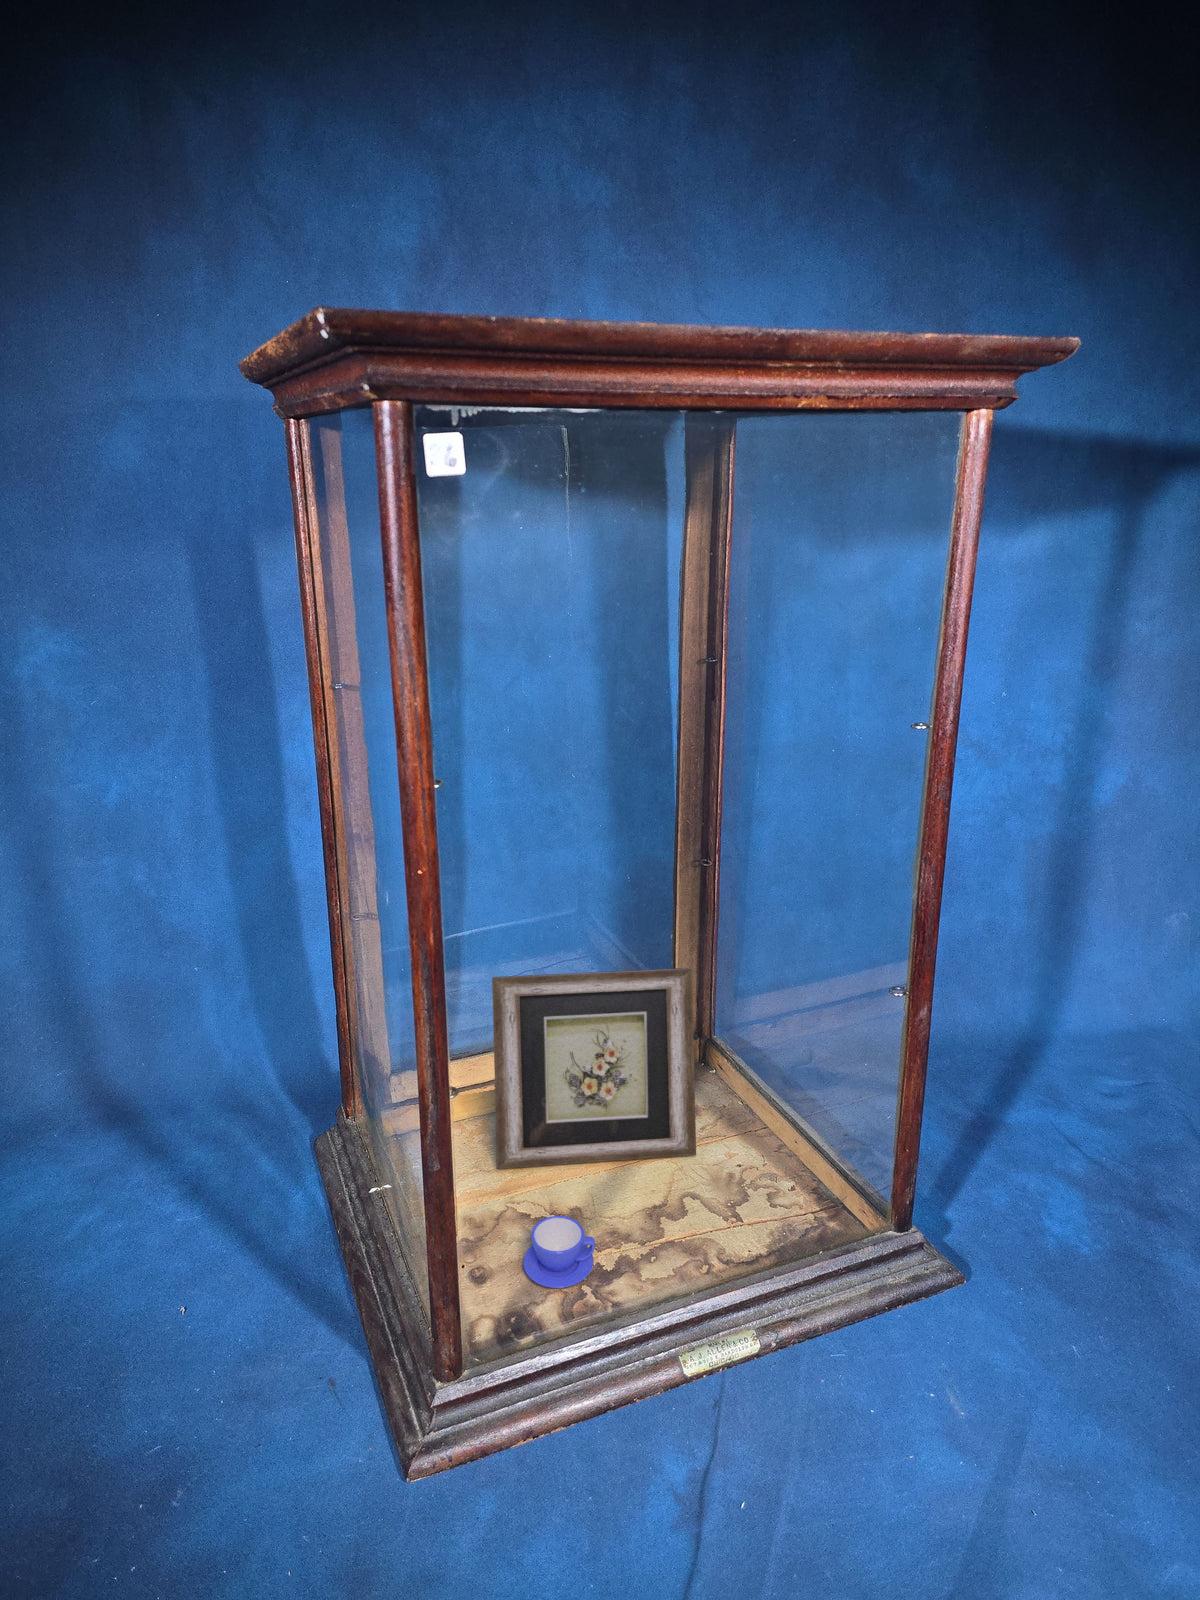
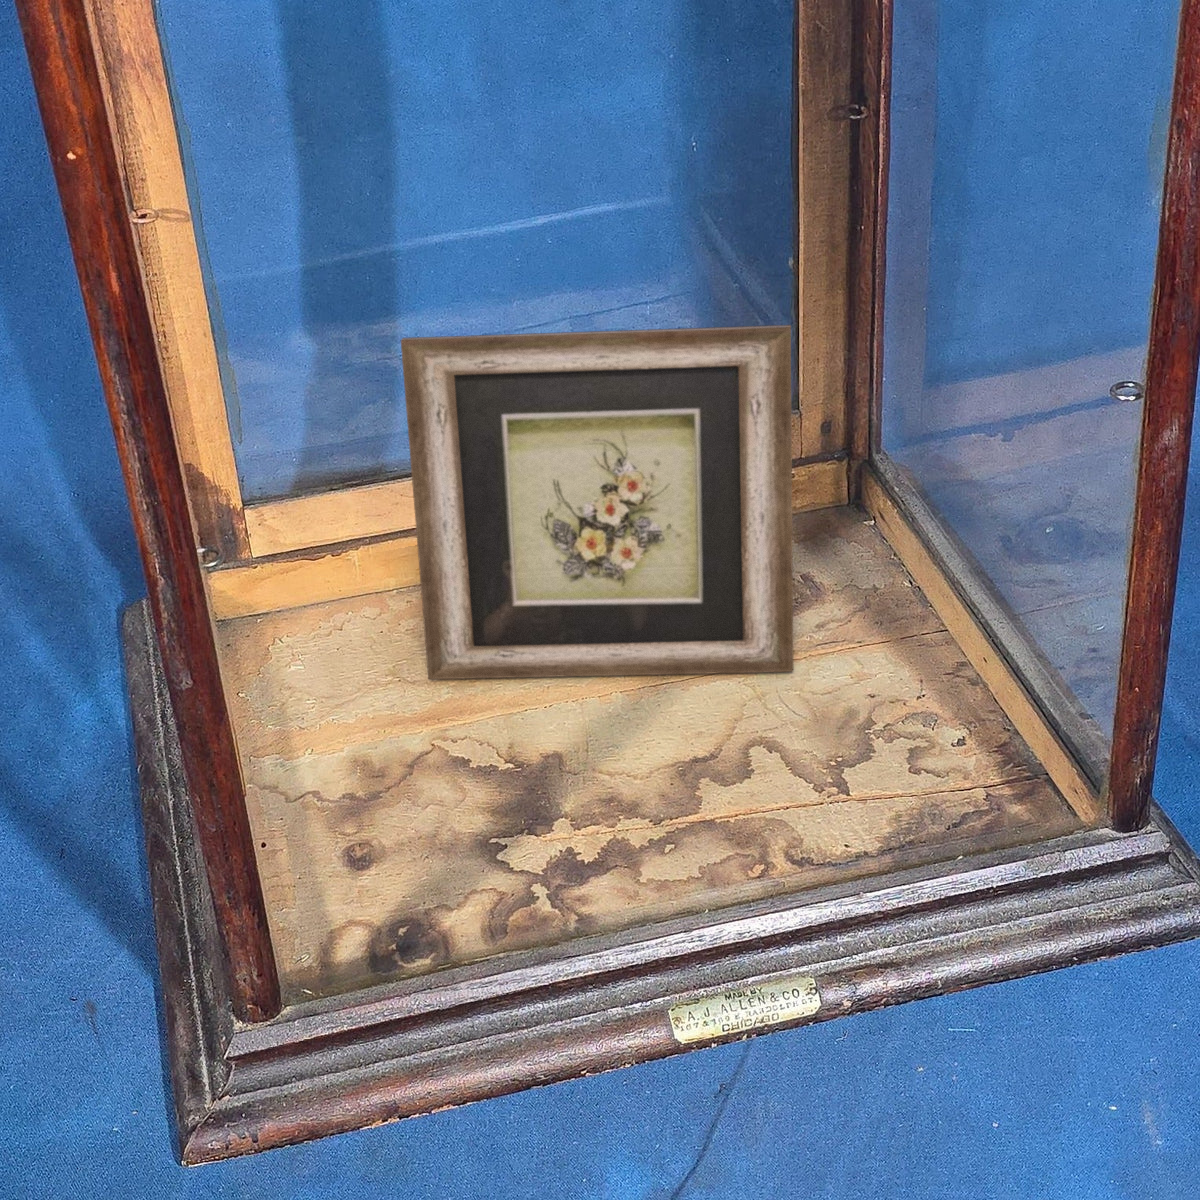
teacup: present [523,1216,595,1288] -> none [434,767,558,885]

